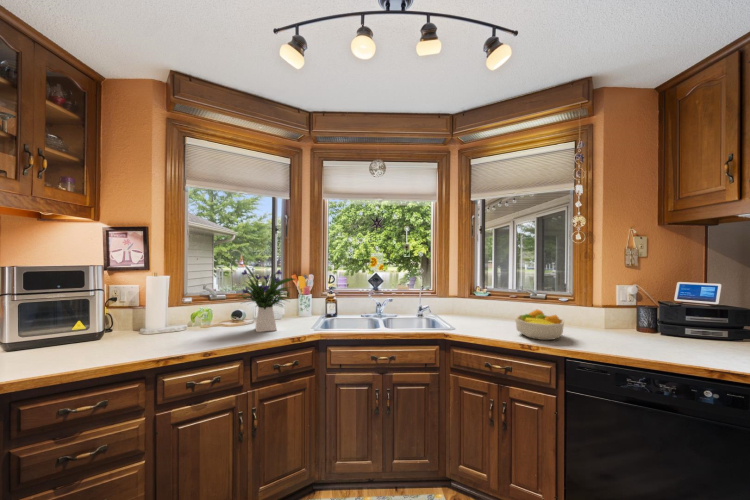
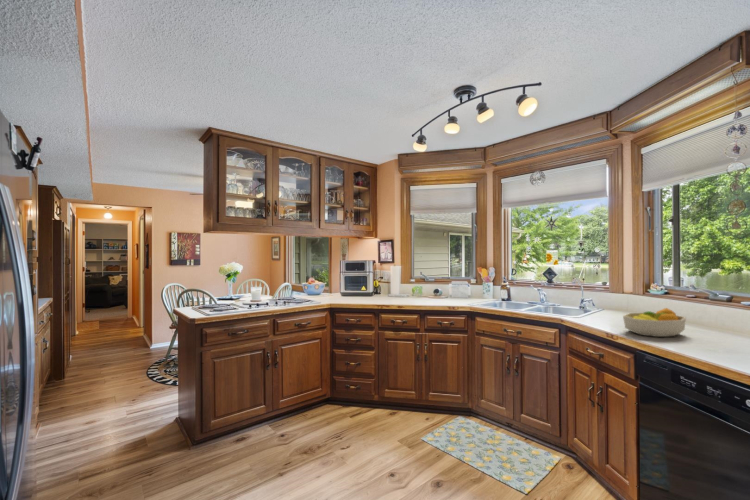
flower arrangement: present [237,266,294,332] -> none [425,260,465,302]

